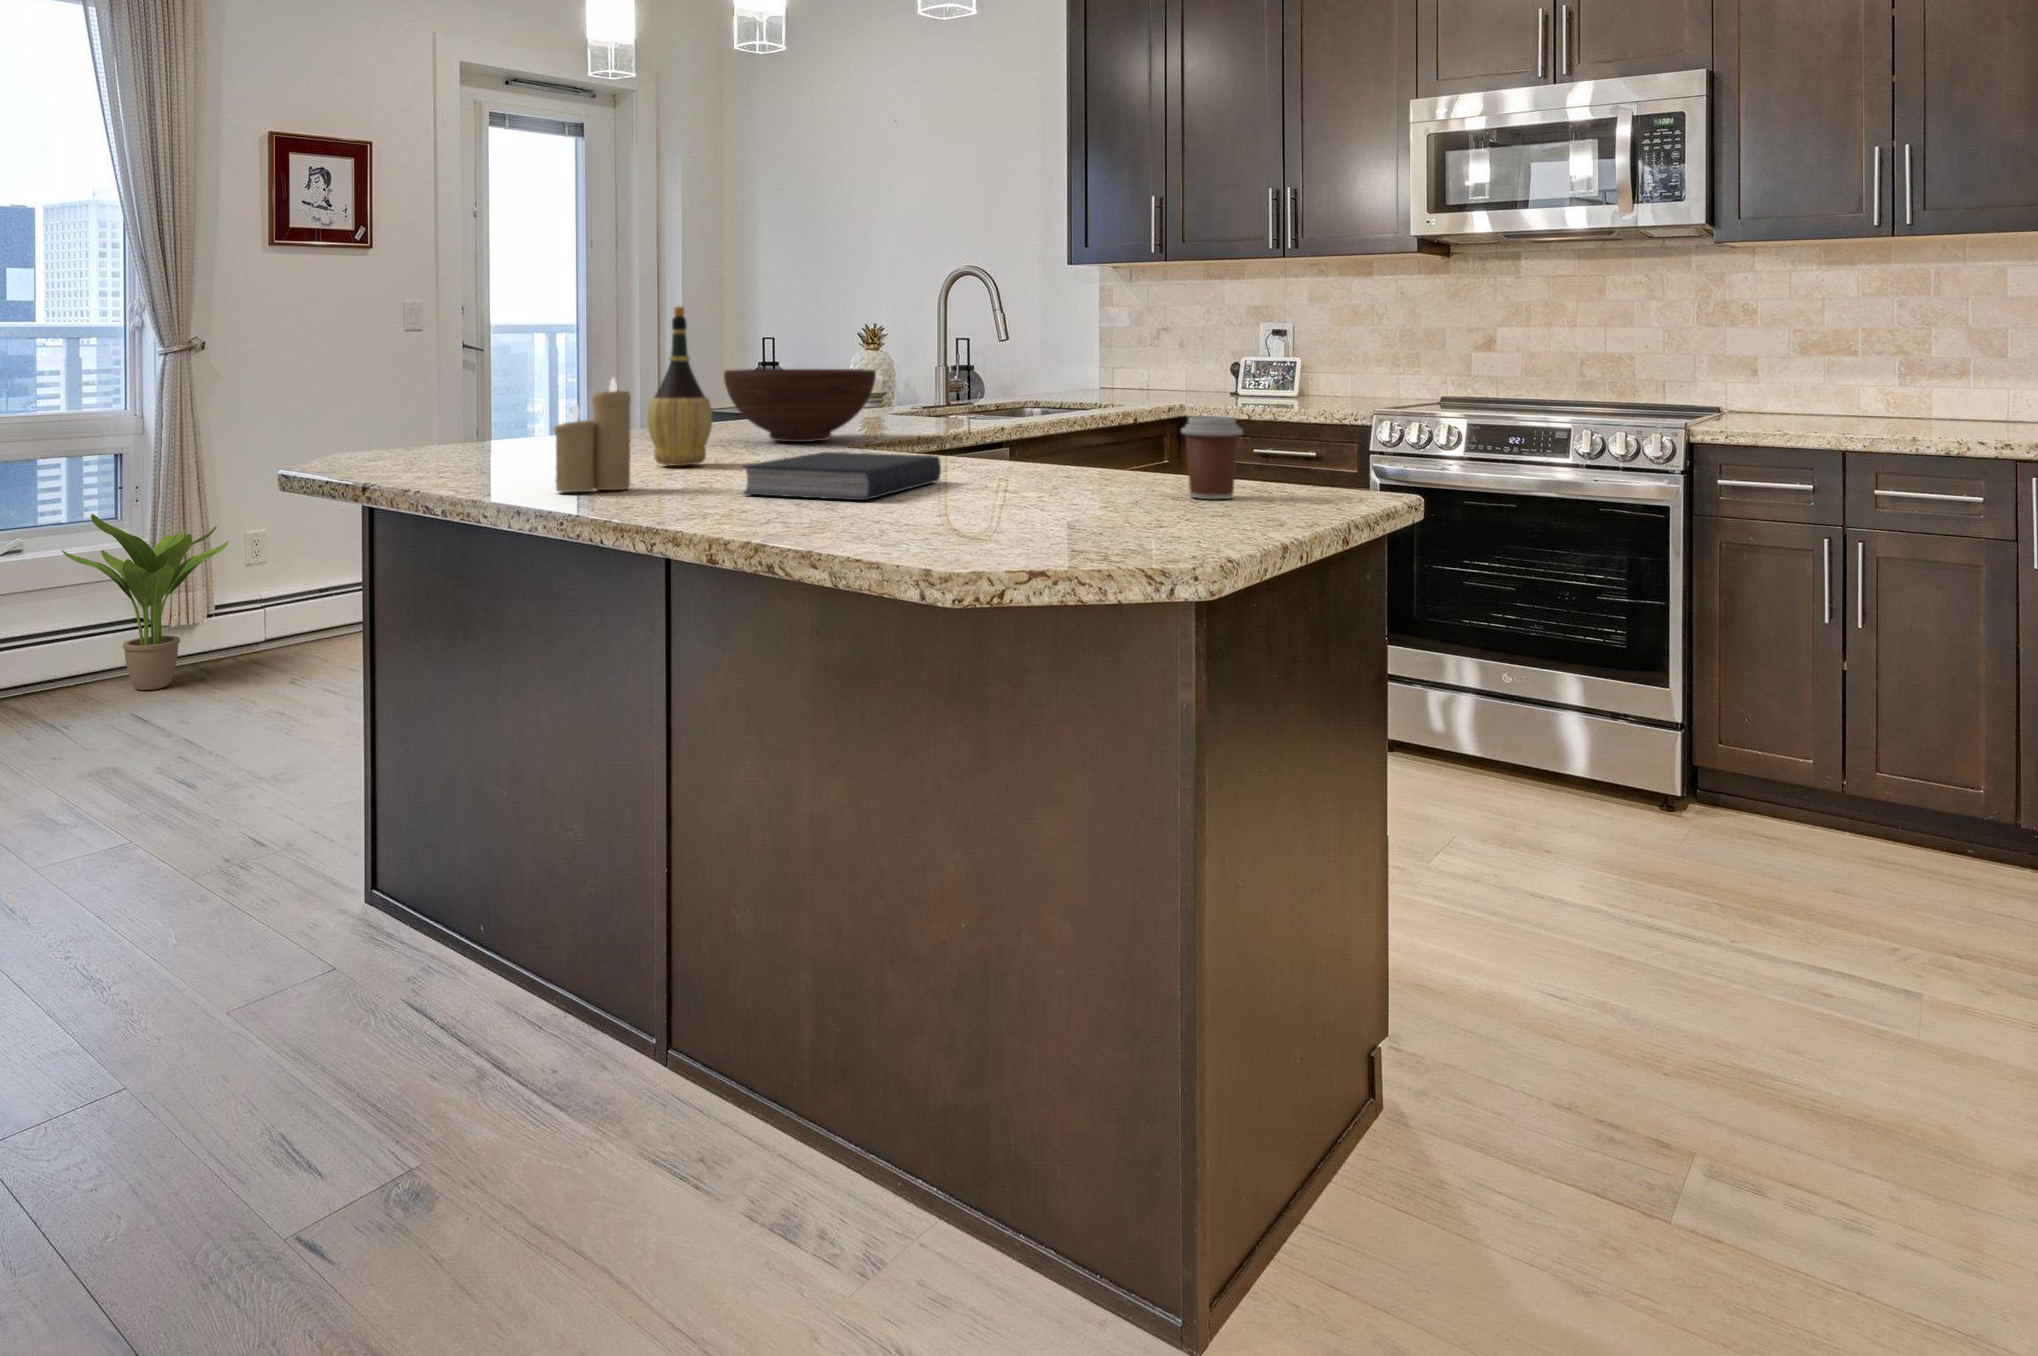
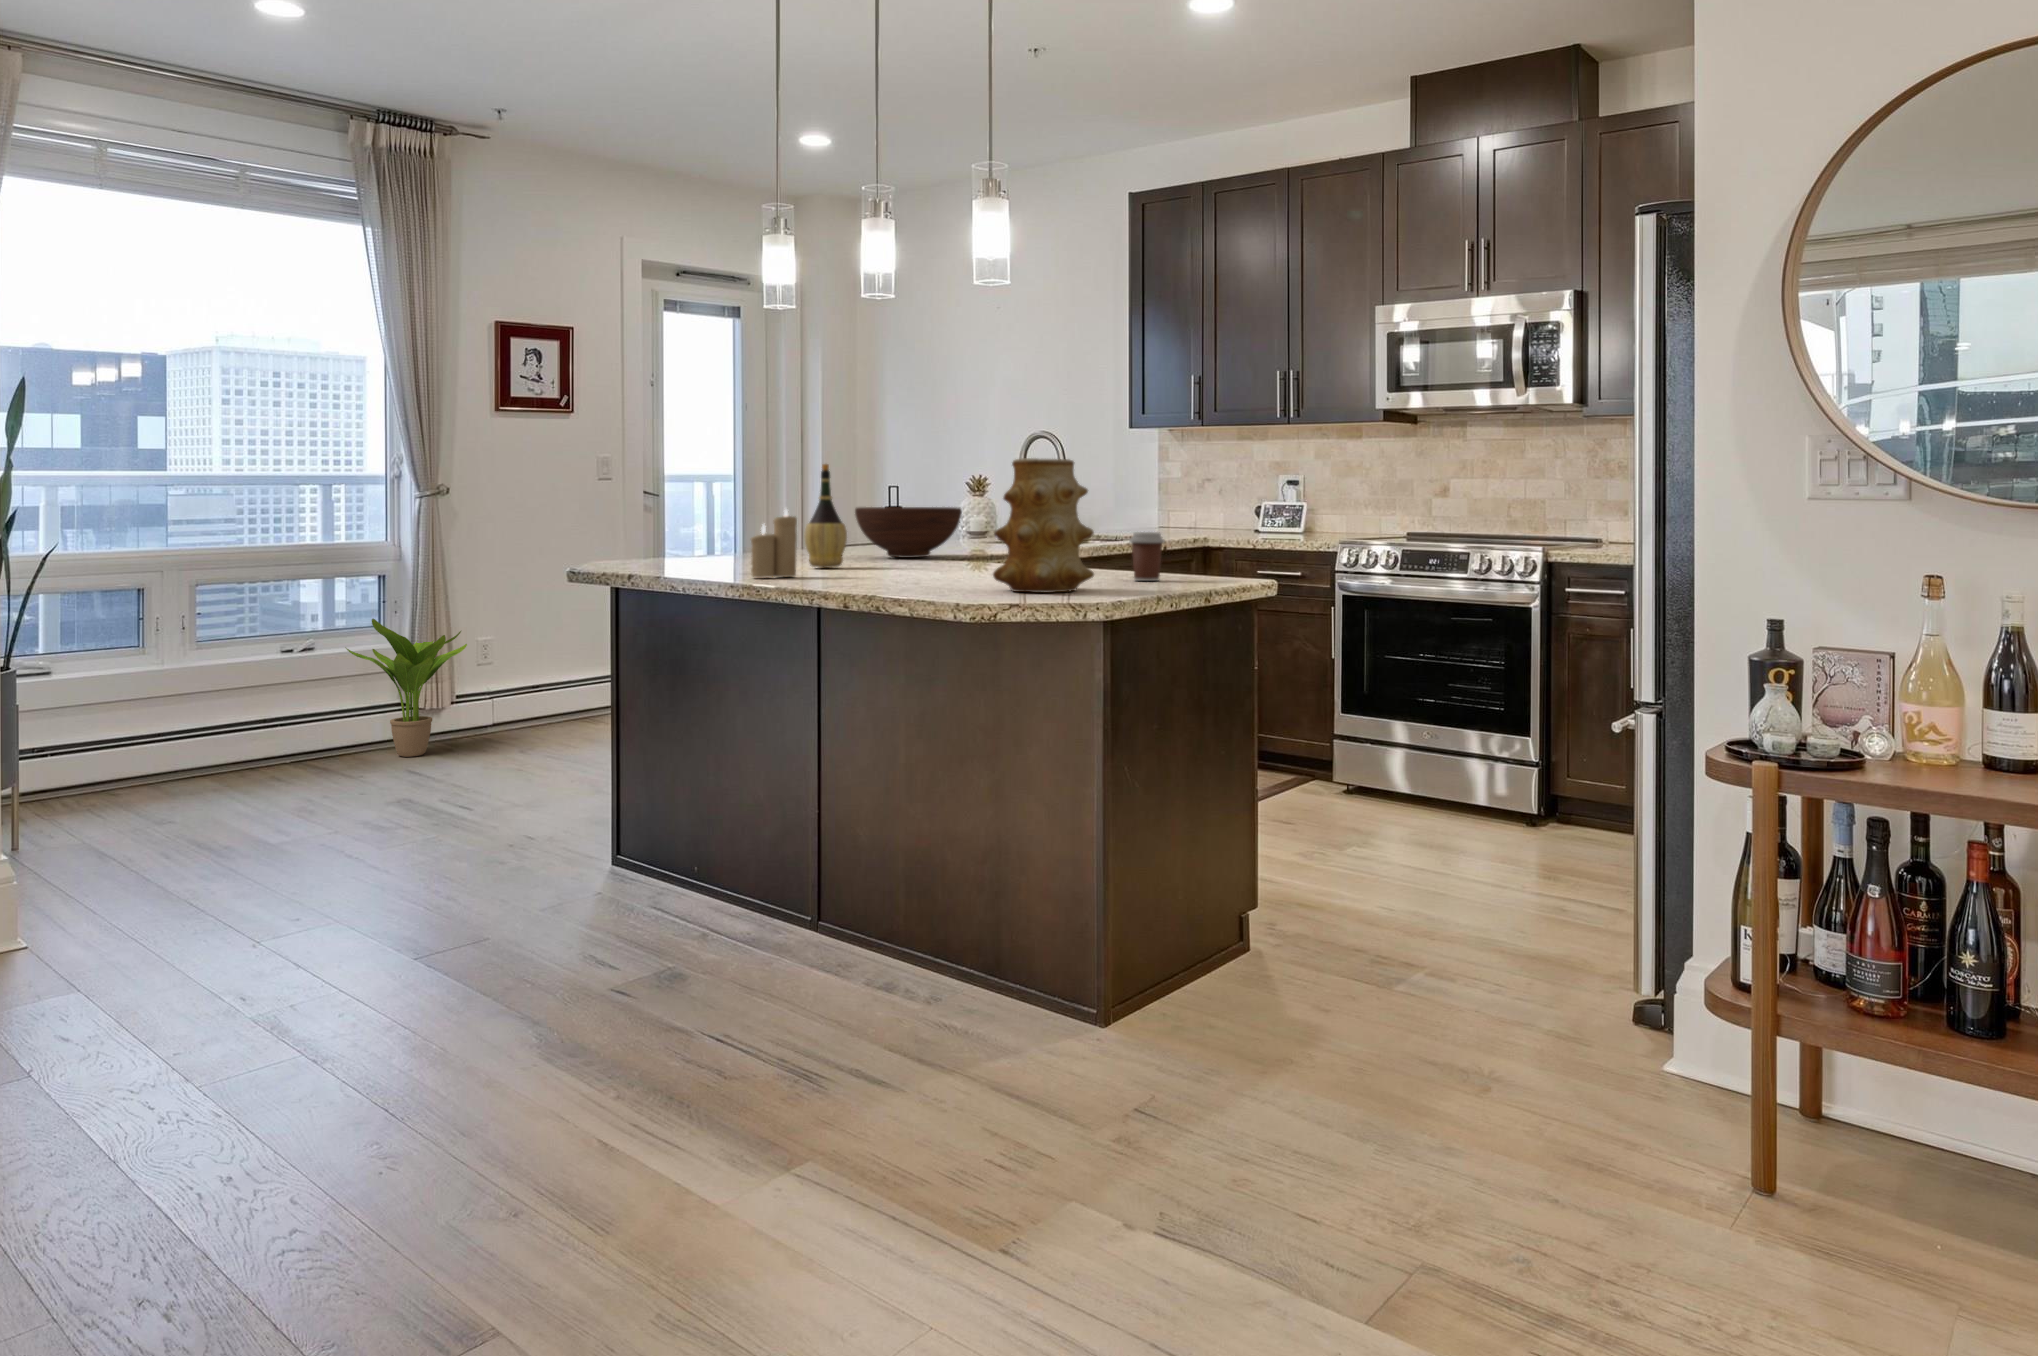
vase: none [973,291,1161,537] -> present [993,458,1094,593]
book: present [742,452,941,500] -> none [865,557,990,581]

